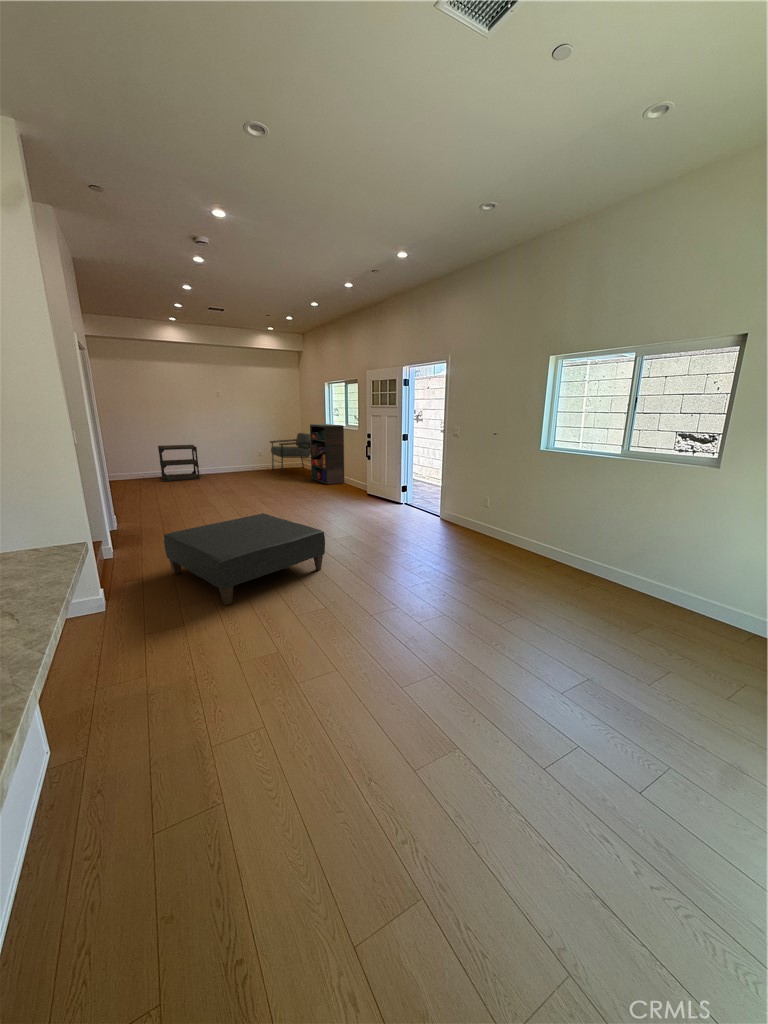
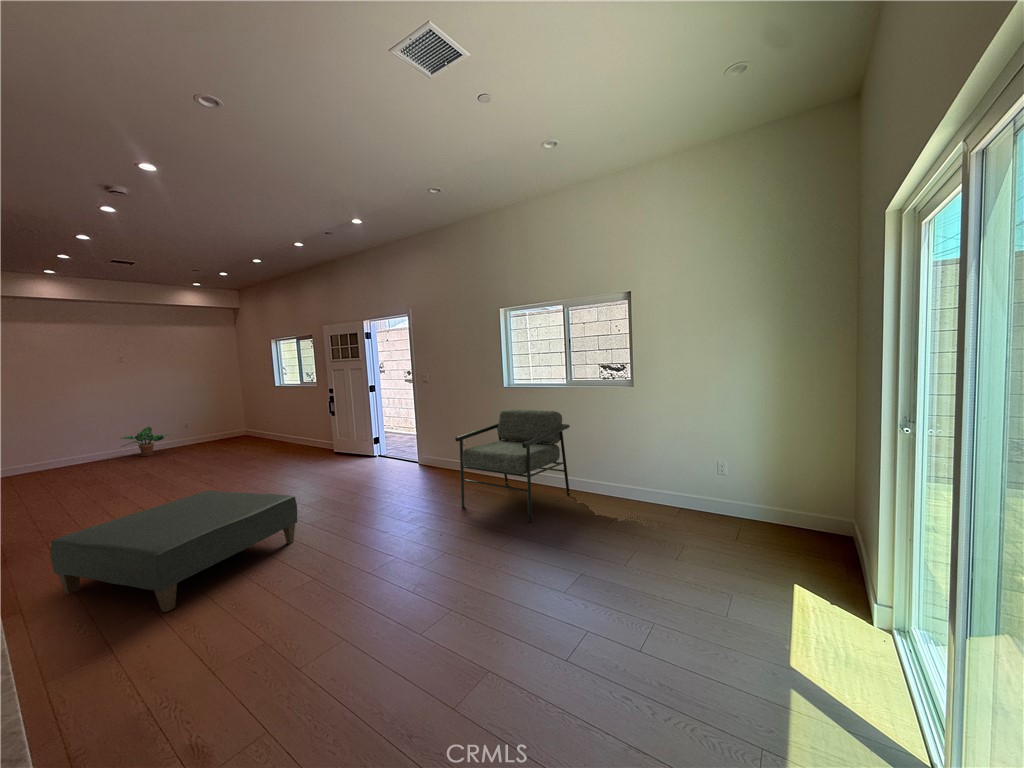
bookshelf: present [310,424,344,485] -> none [255,384,303,451]
armchair: present [270,433,311,475] -> present [455,409,570,522]
side table: present [158,445,200,482] -> none [7,425,85,480]
potted plant: none [219,451,255,475] -> present [121,426,167,456]

